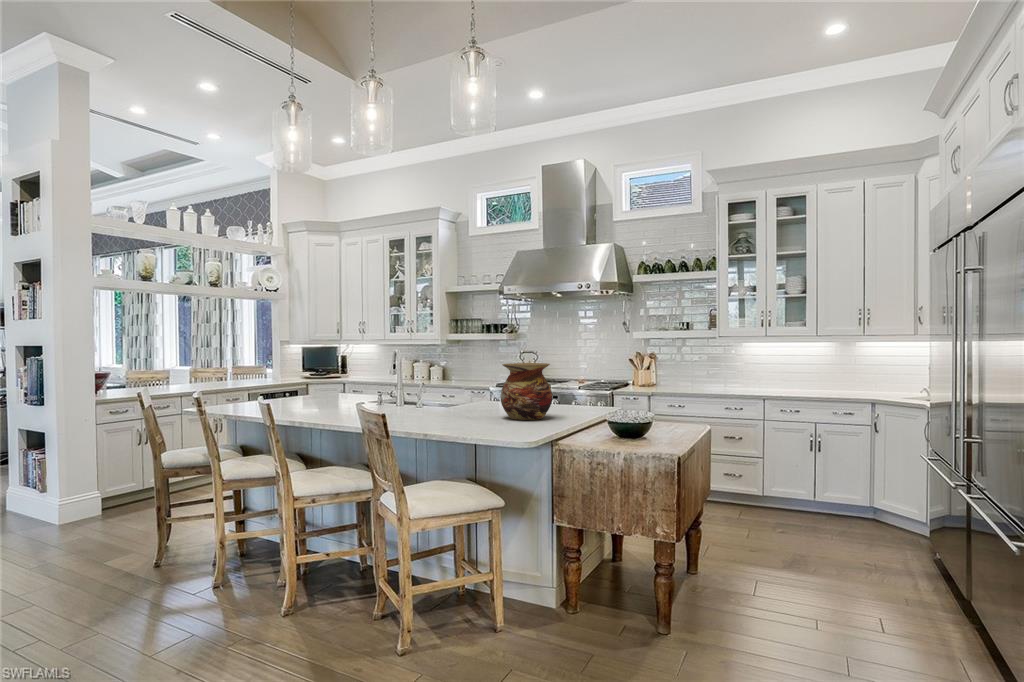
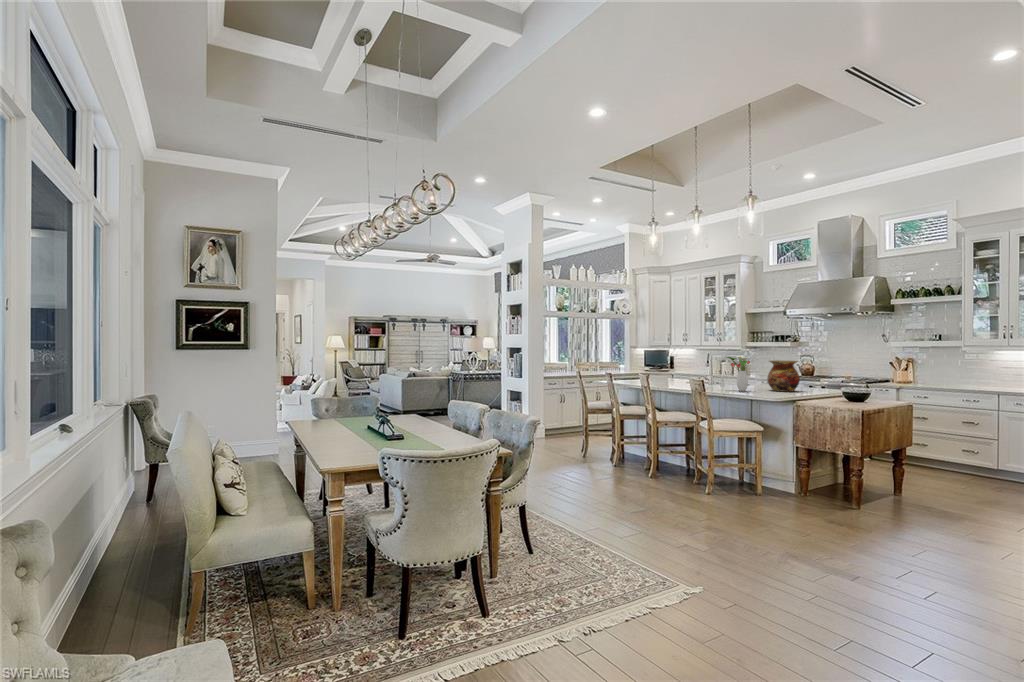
flower arrangement: none [422,356,476,426] -> present [727,356,750,391]

